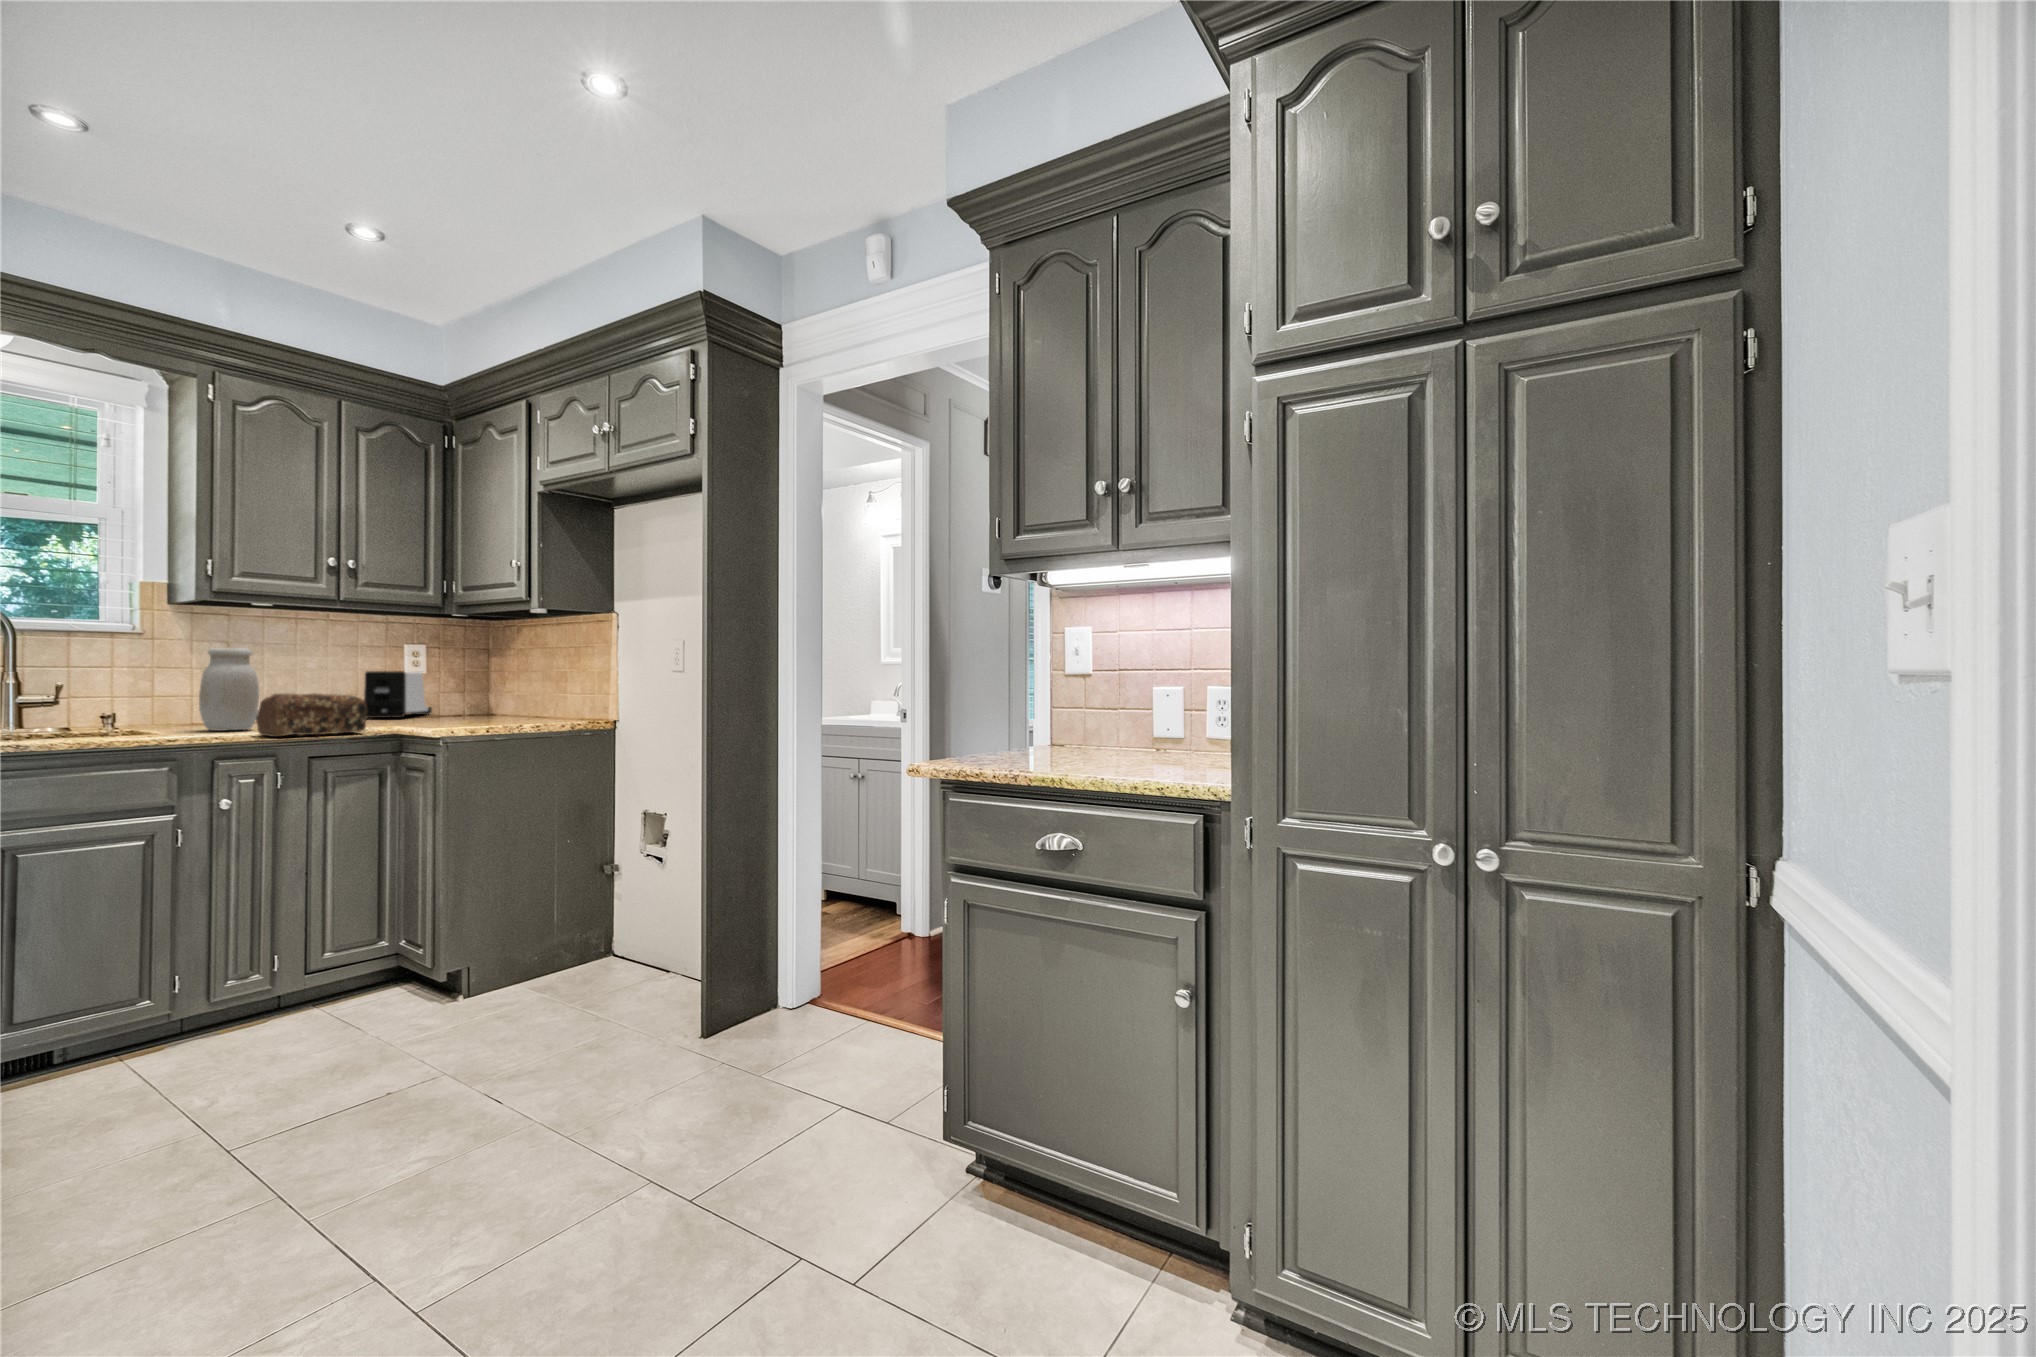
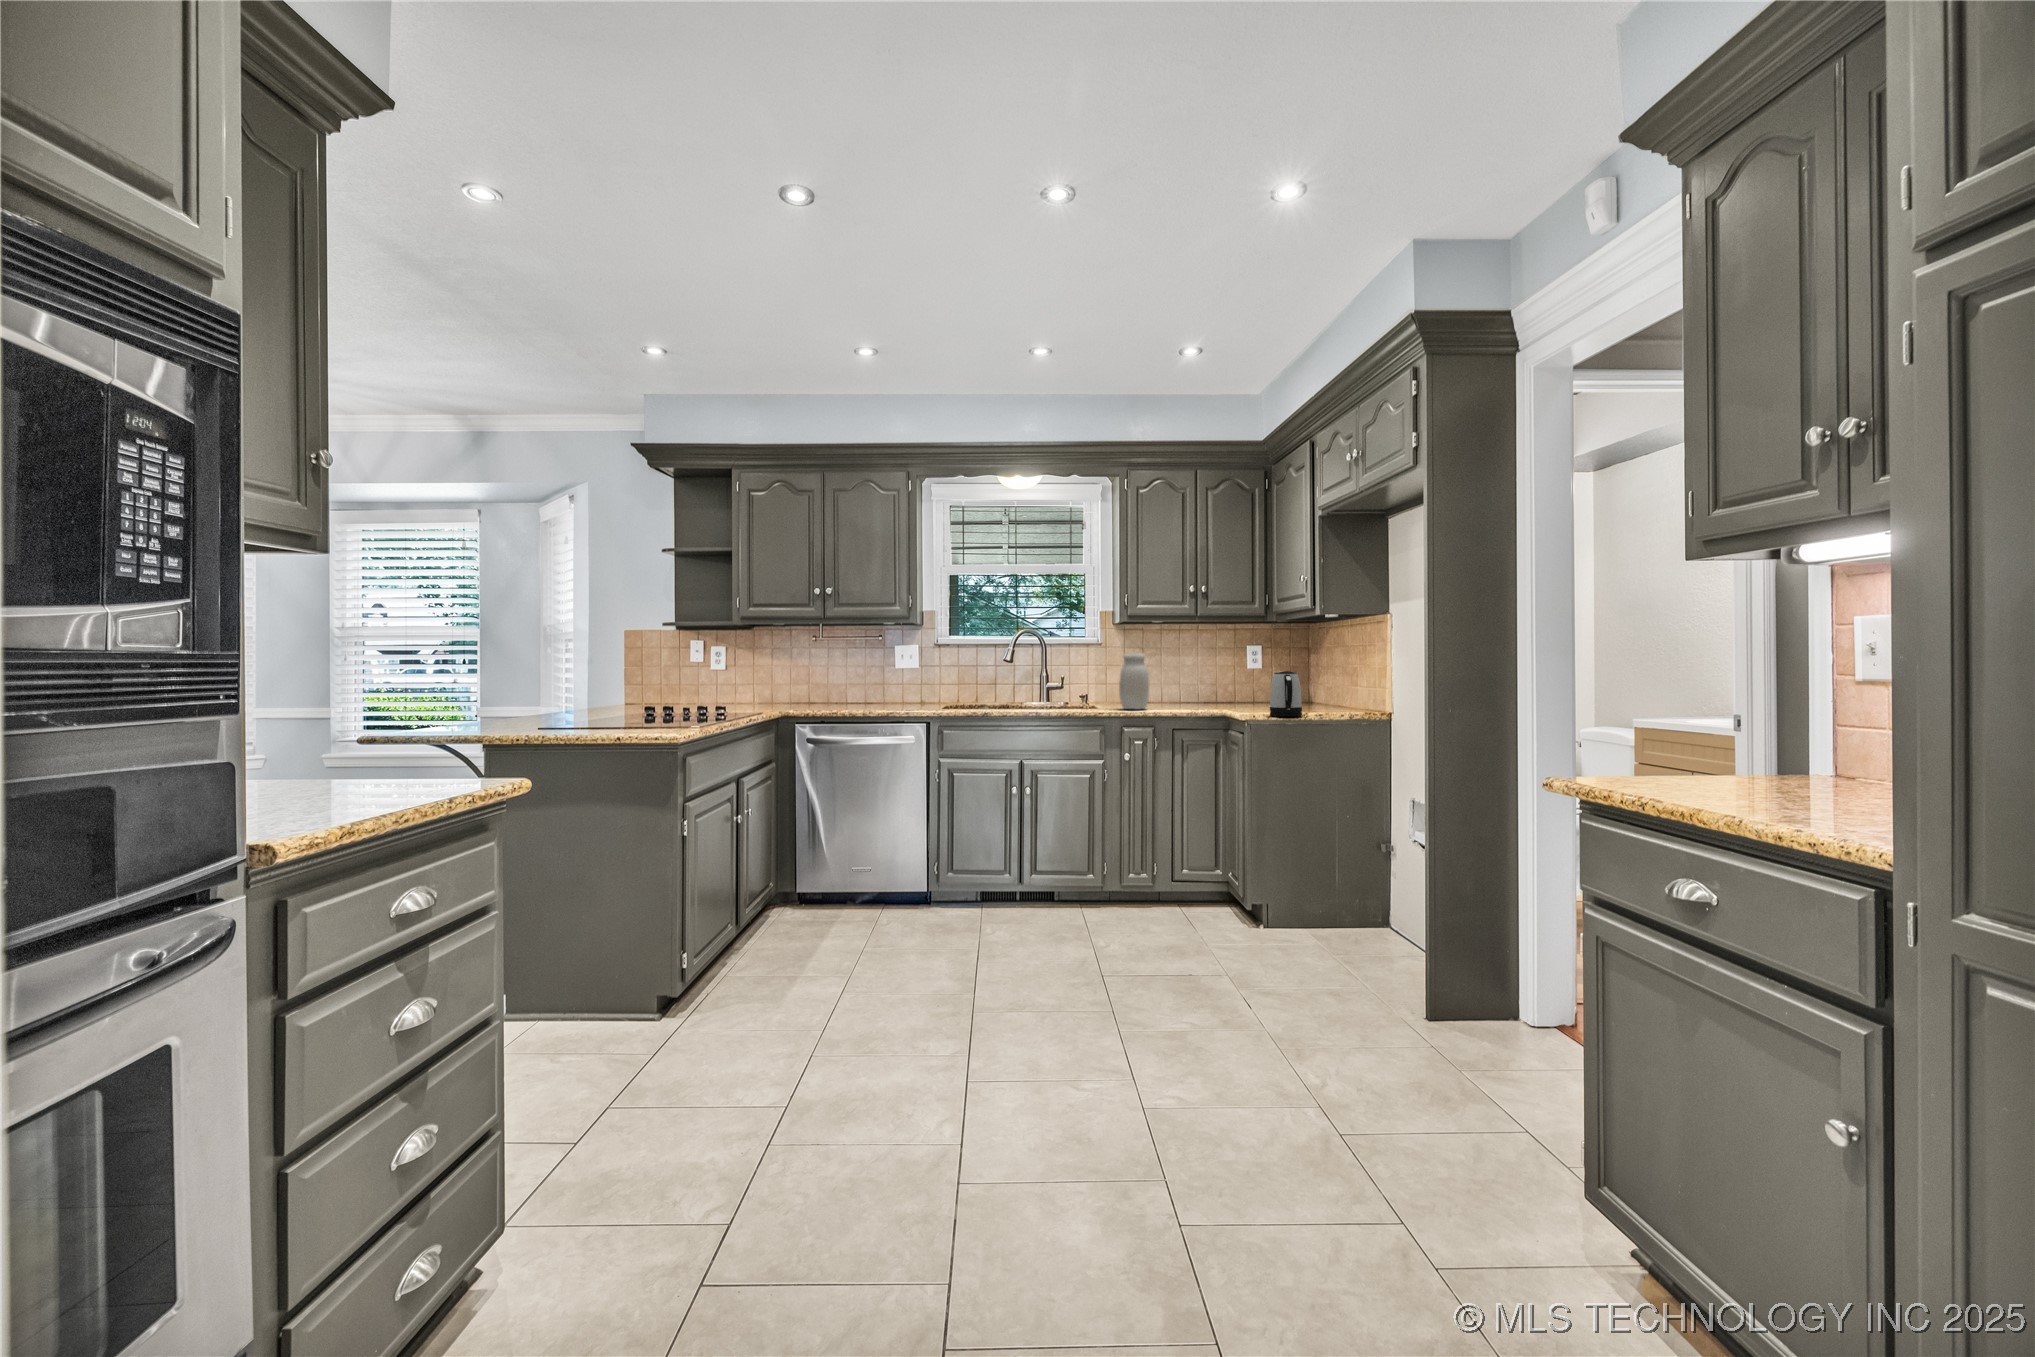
toaster: present [364,671,432,718] -> none [1217,666,1267,703]
kettle: none [466,675,510,731] -> present [1270,671,1302,717]
bread loaf: present [256,693,367,737] -> none [1143,686,1204,716]

